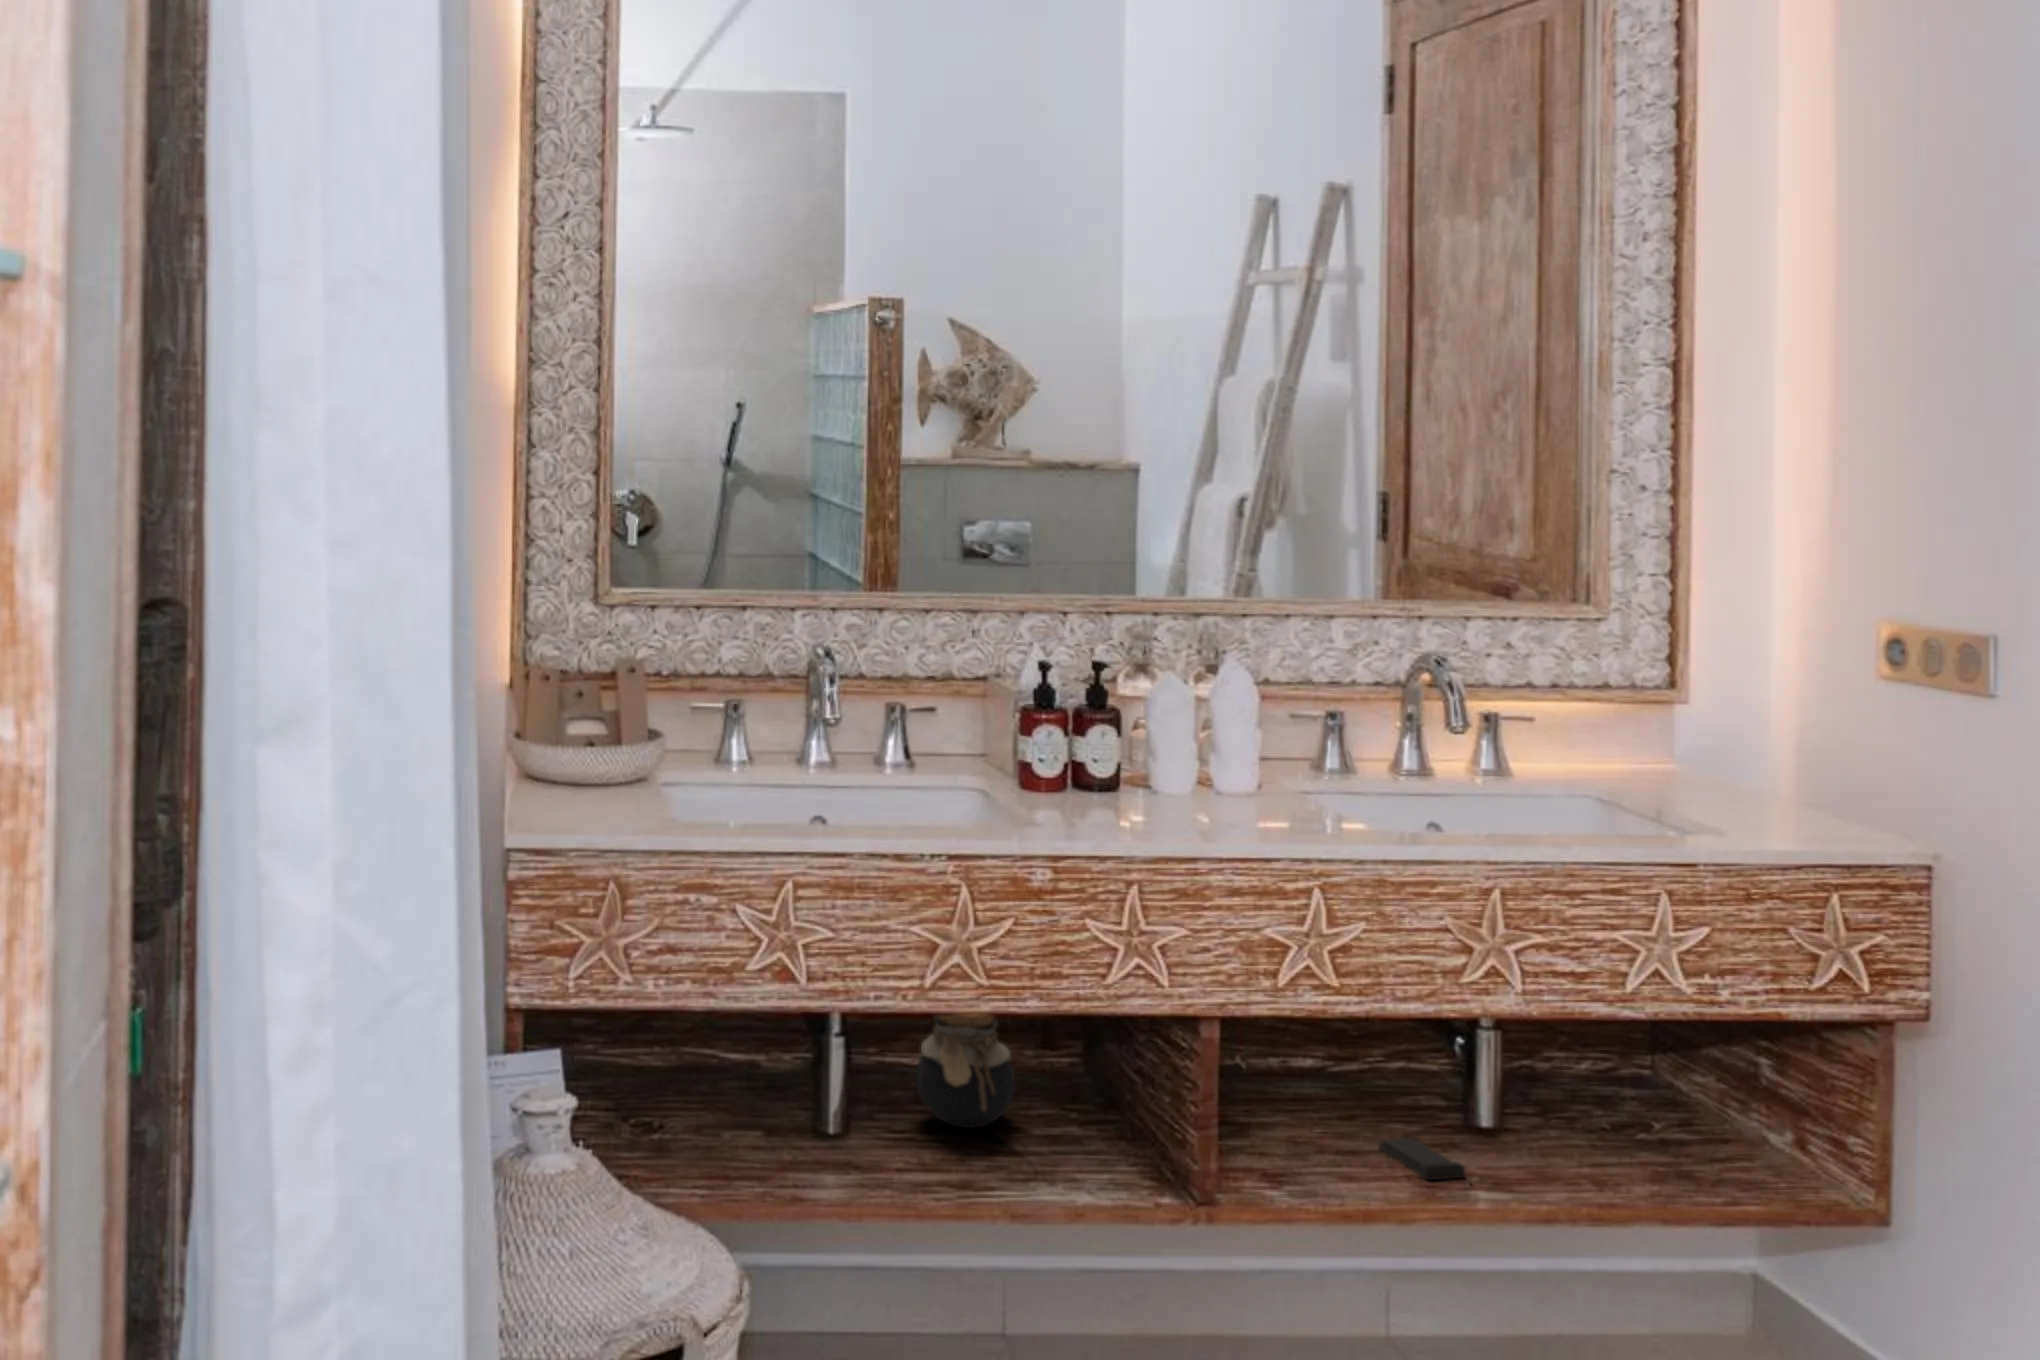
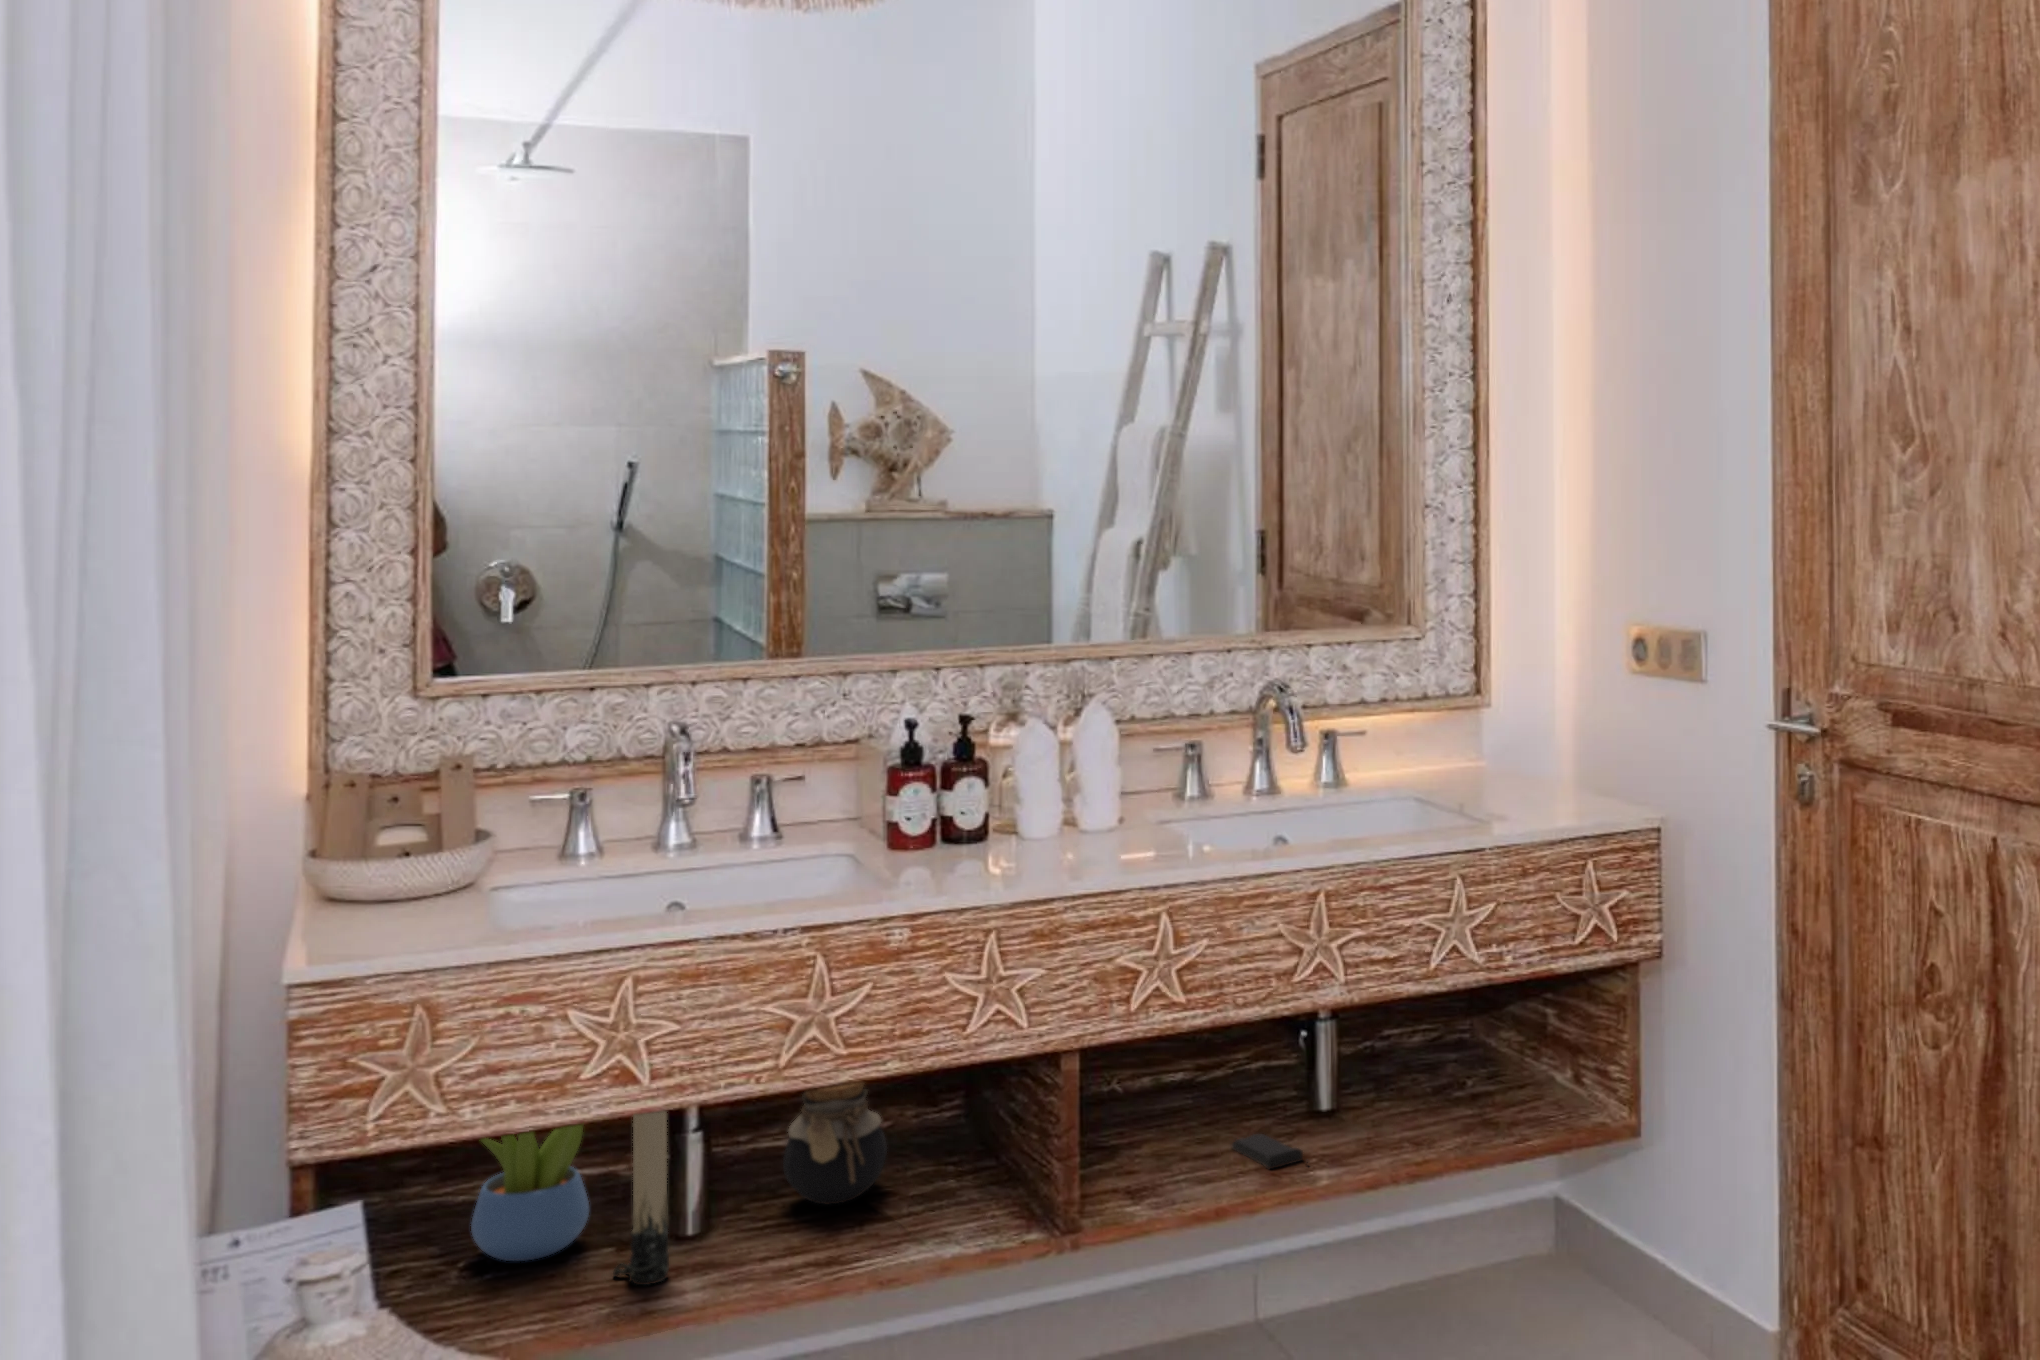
candle: none [766,959,817,1172] -> present [613,1111,669,1285]
succulent plant: none [644,962,743,1127] -> present [471,1125,589,1261]

